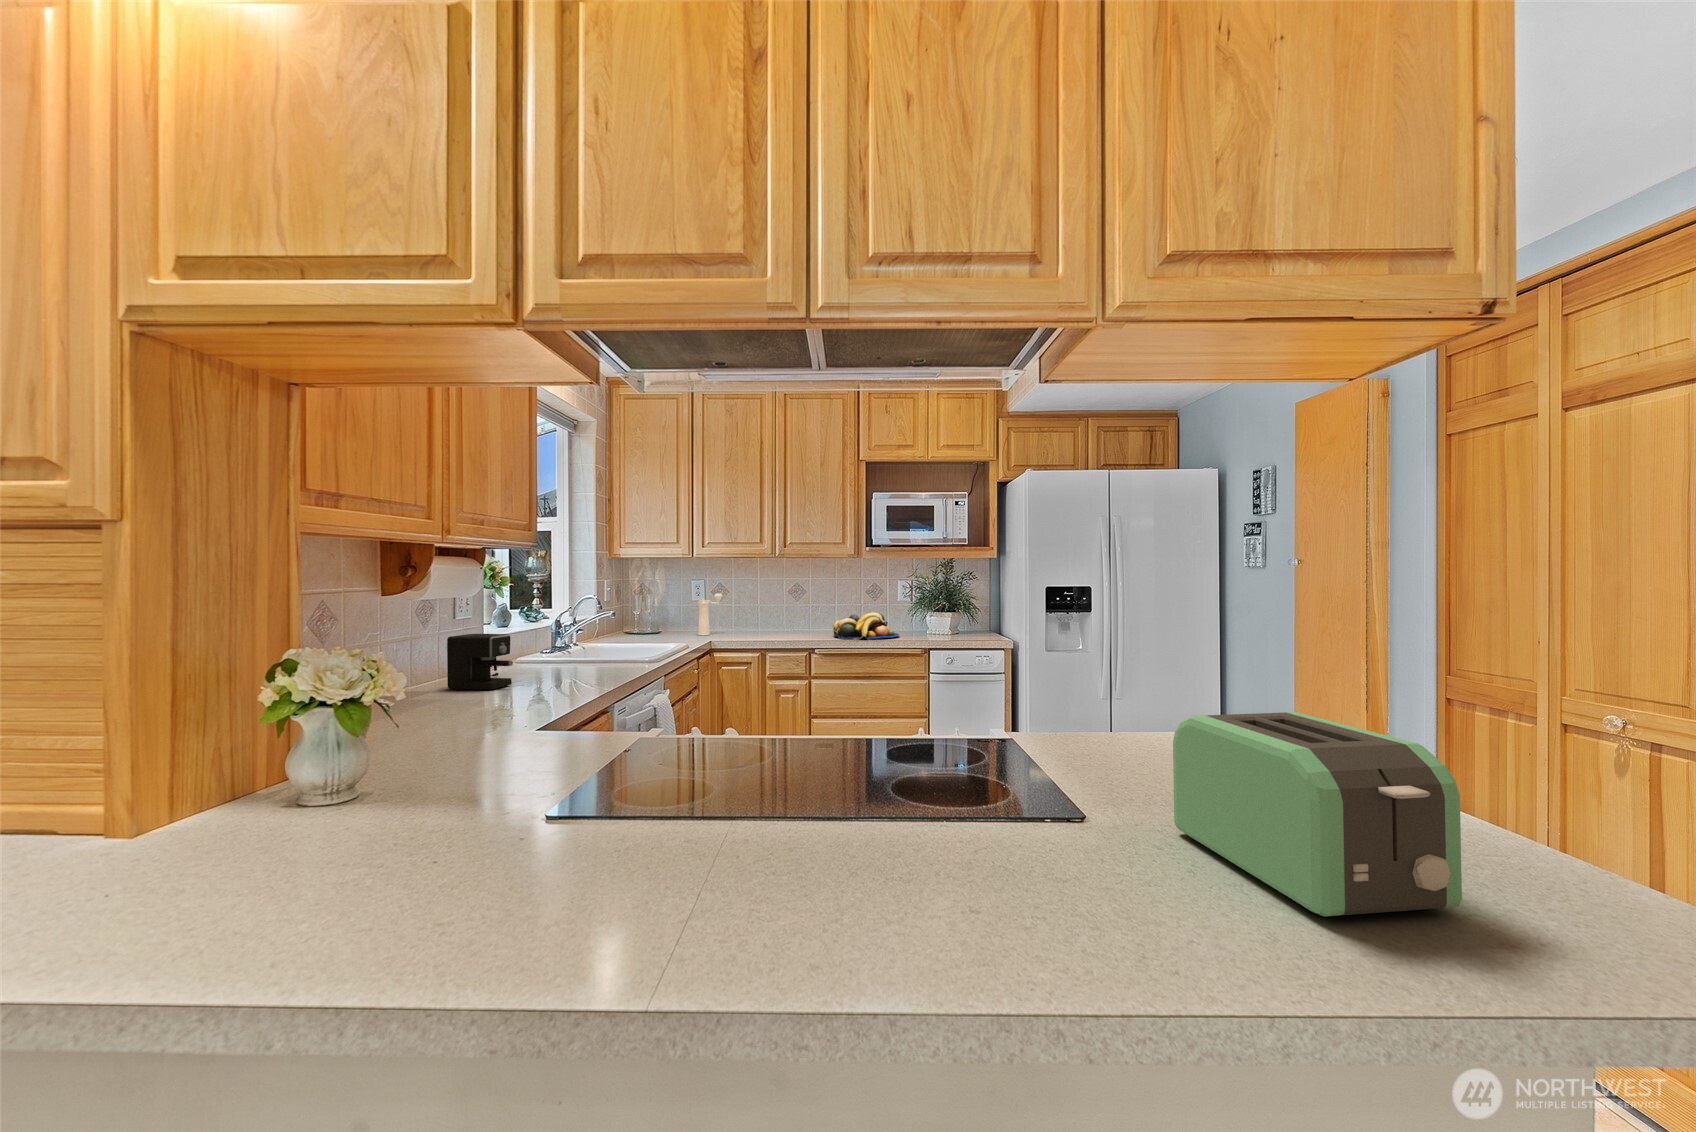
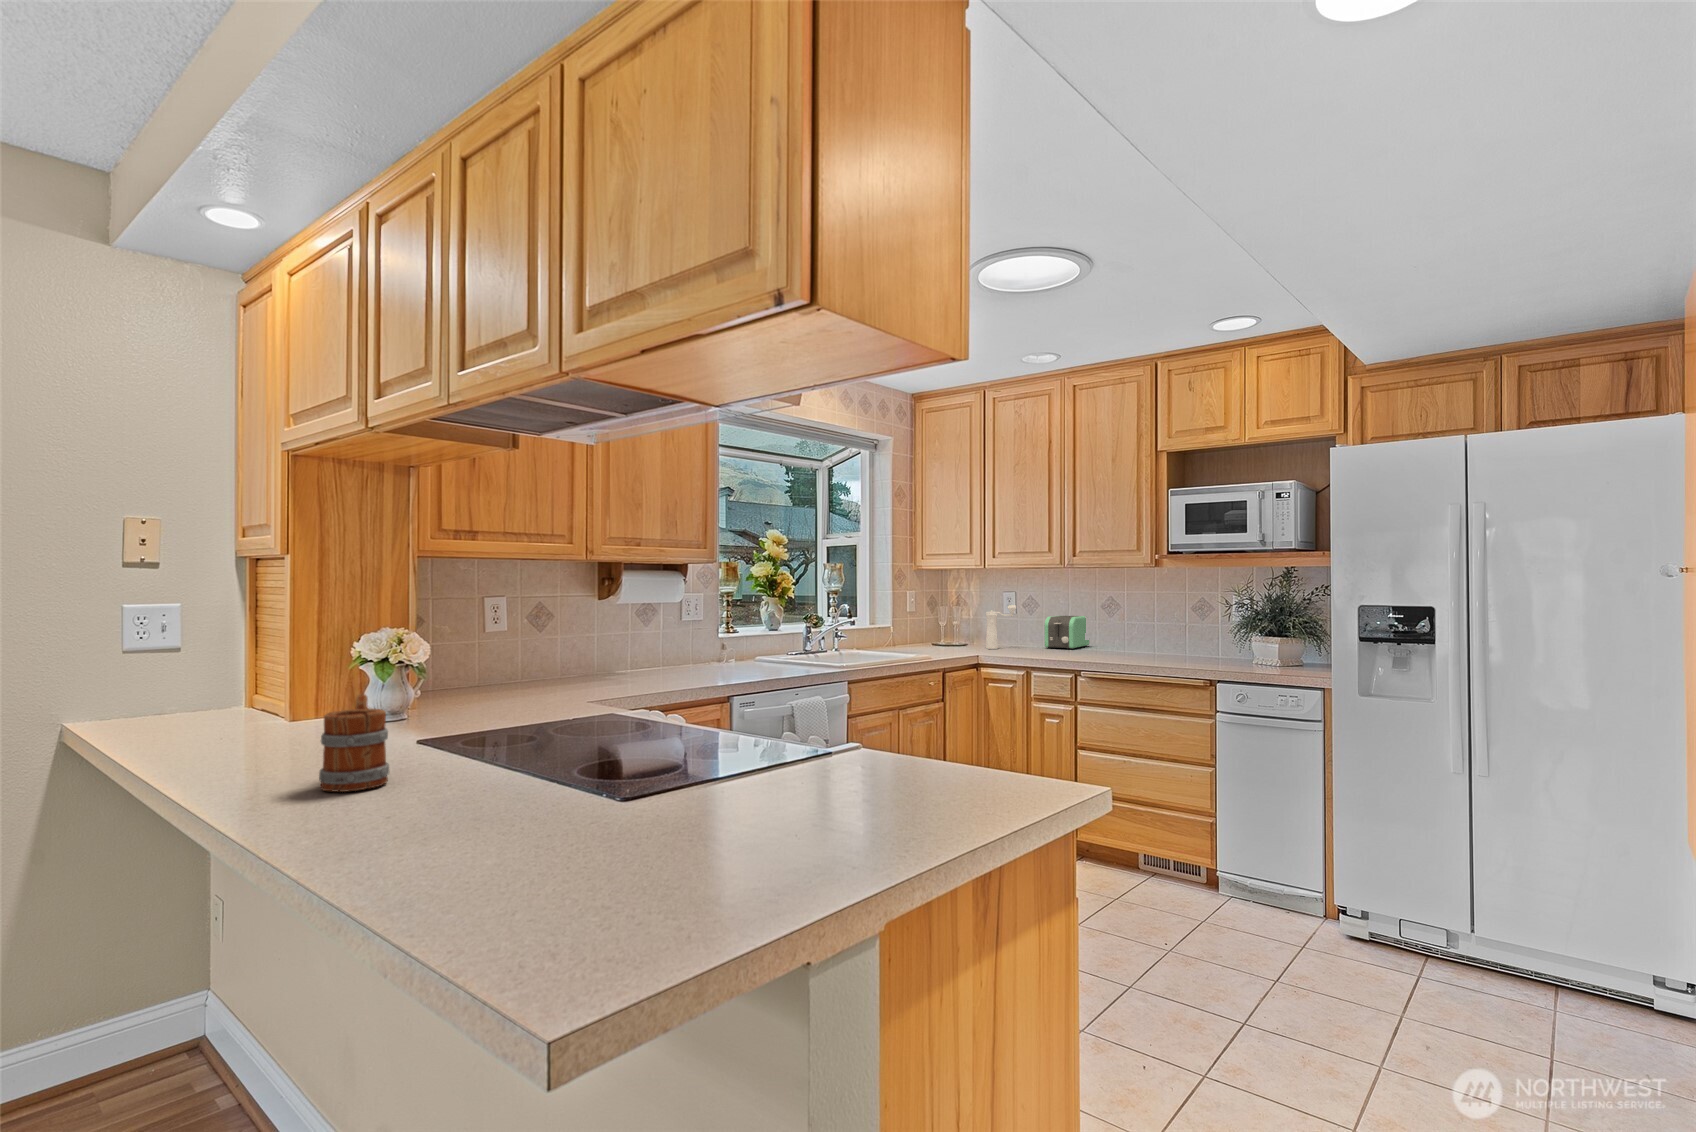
fruit bowl: present [833,612,899,640] -> none [1111,633,1197,665]
coffee maker: present [447,634,513,690] -> none [652,632,711,676]
toaster: present [1173,712,1462,917] -> present [1044,616,1089,649]
mug: none [616,755,754,939] -> present [319,694,389,792]

